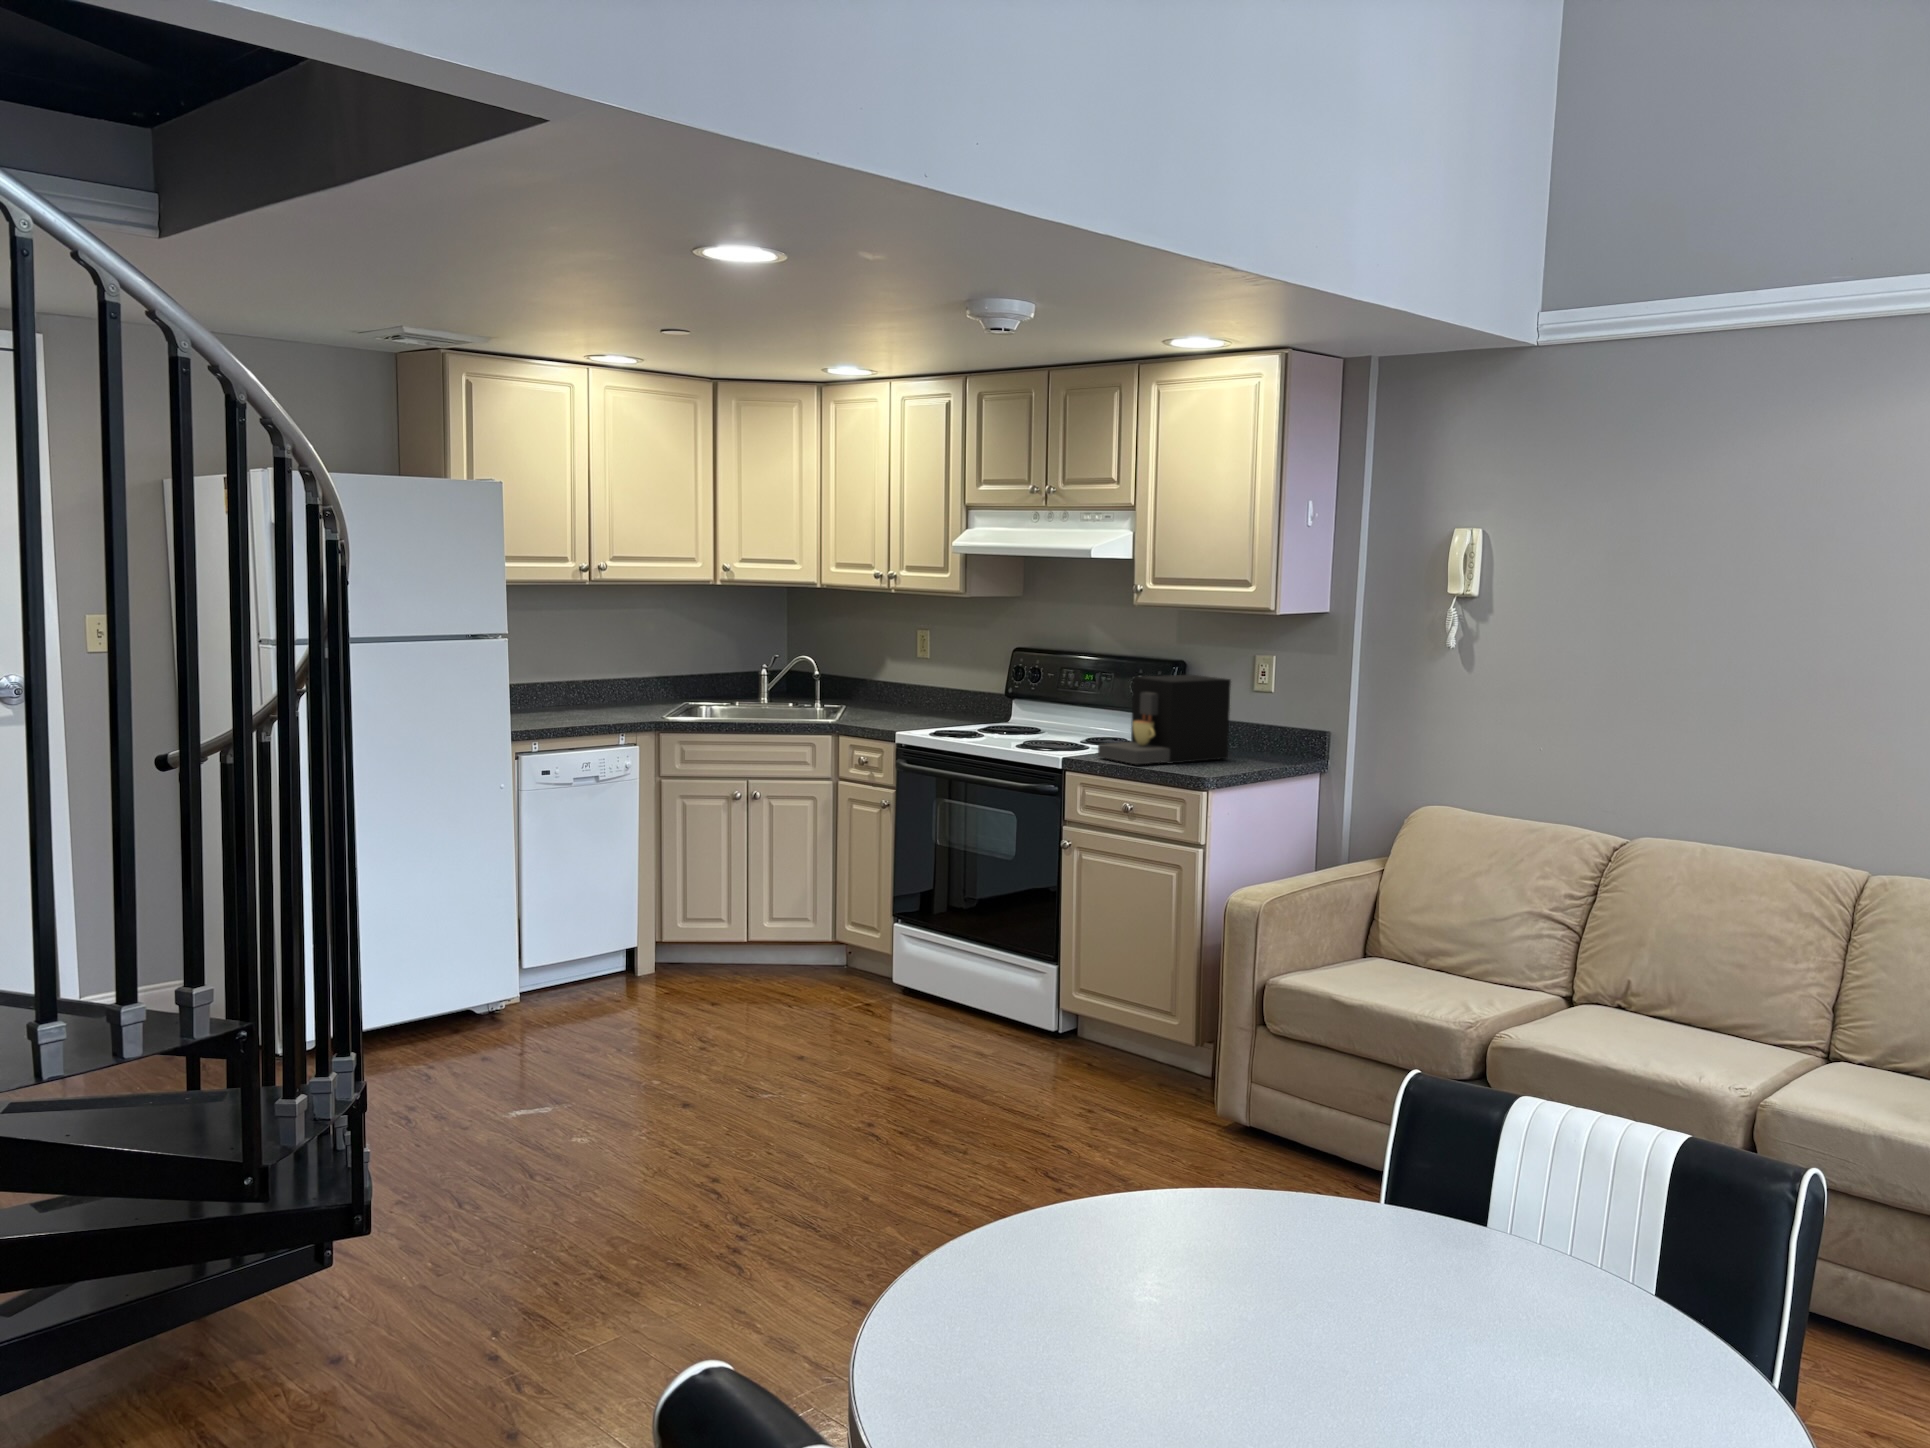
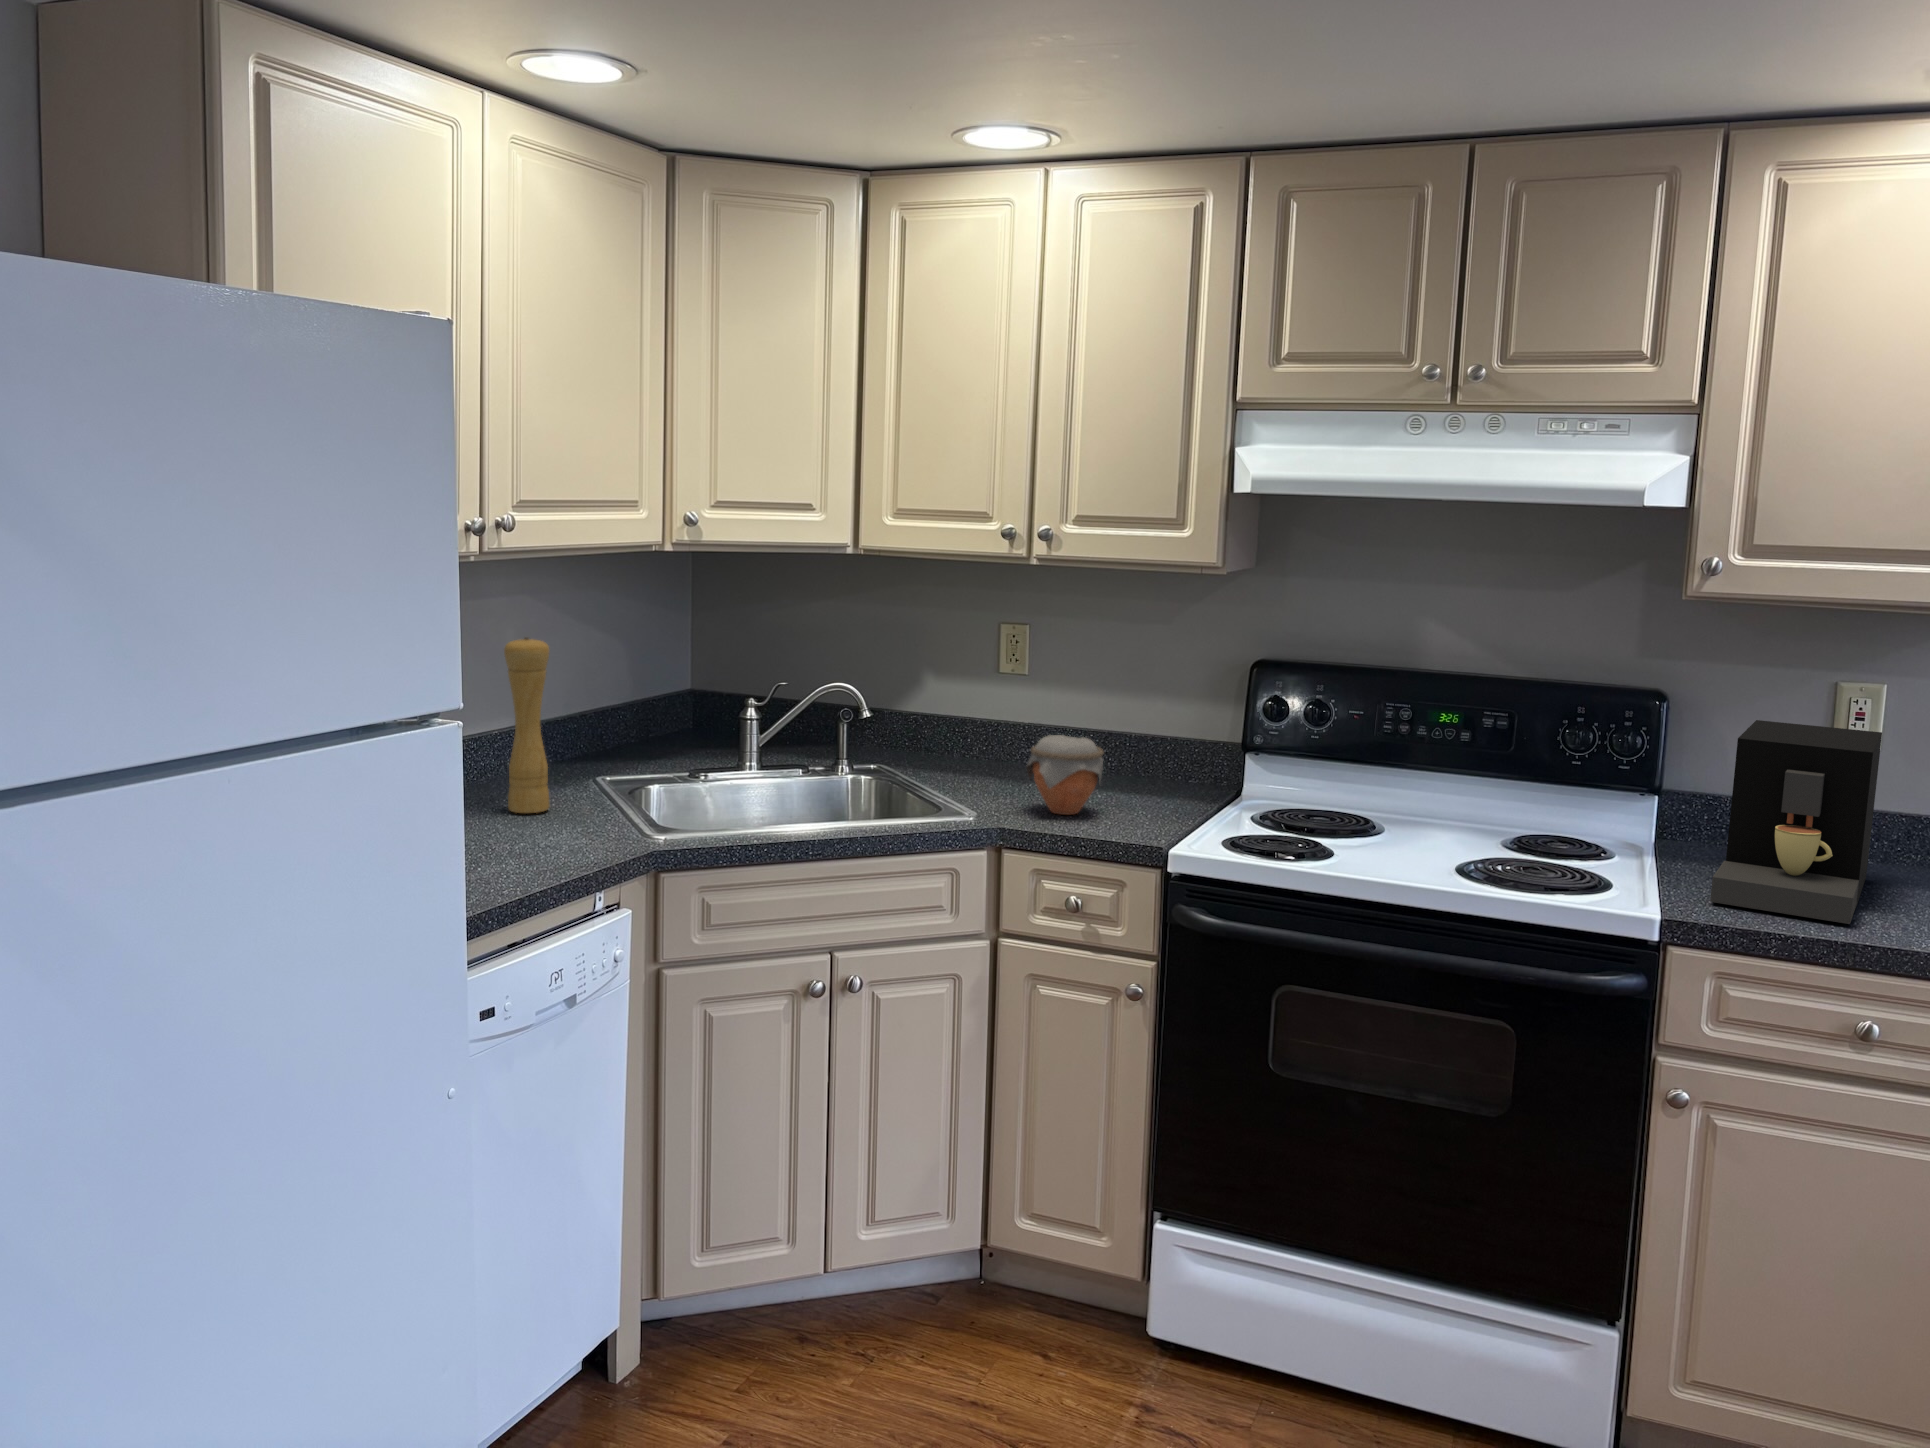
pepper mill: none [617,622,639,708] -> present [504,637,549,813]
jar: none [863,682,908,722] -> present [1027,735,1104,815]

